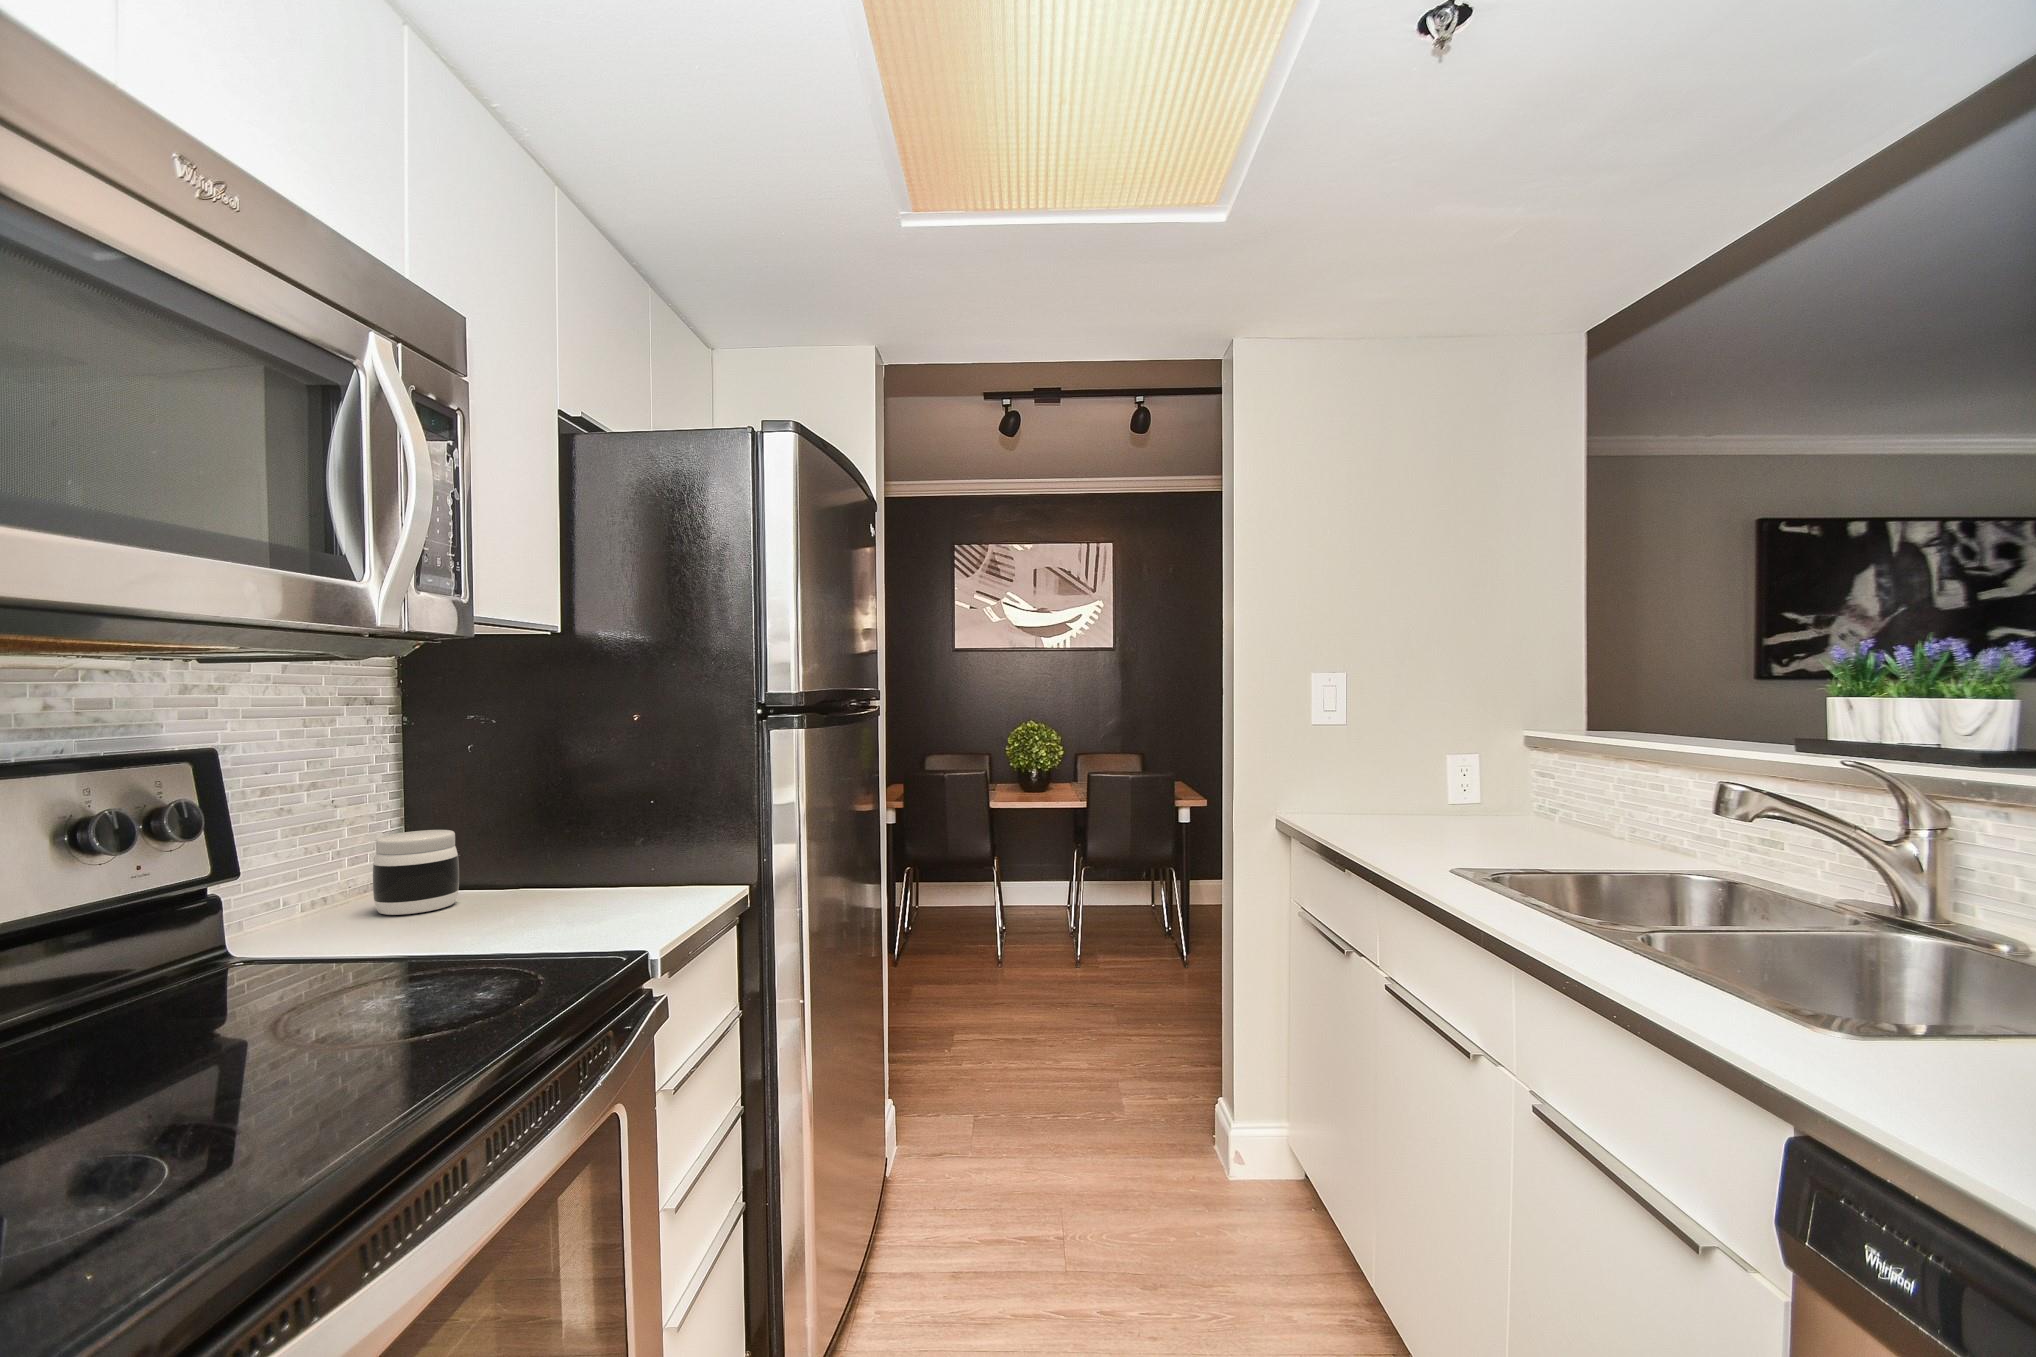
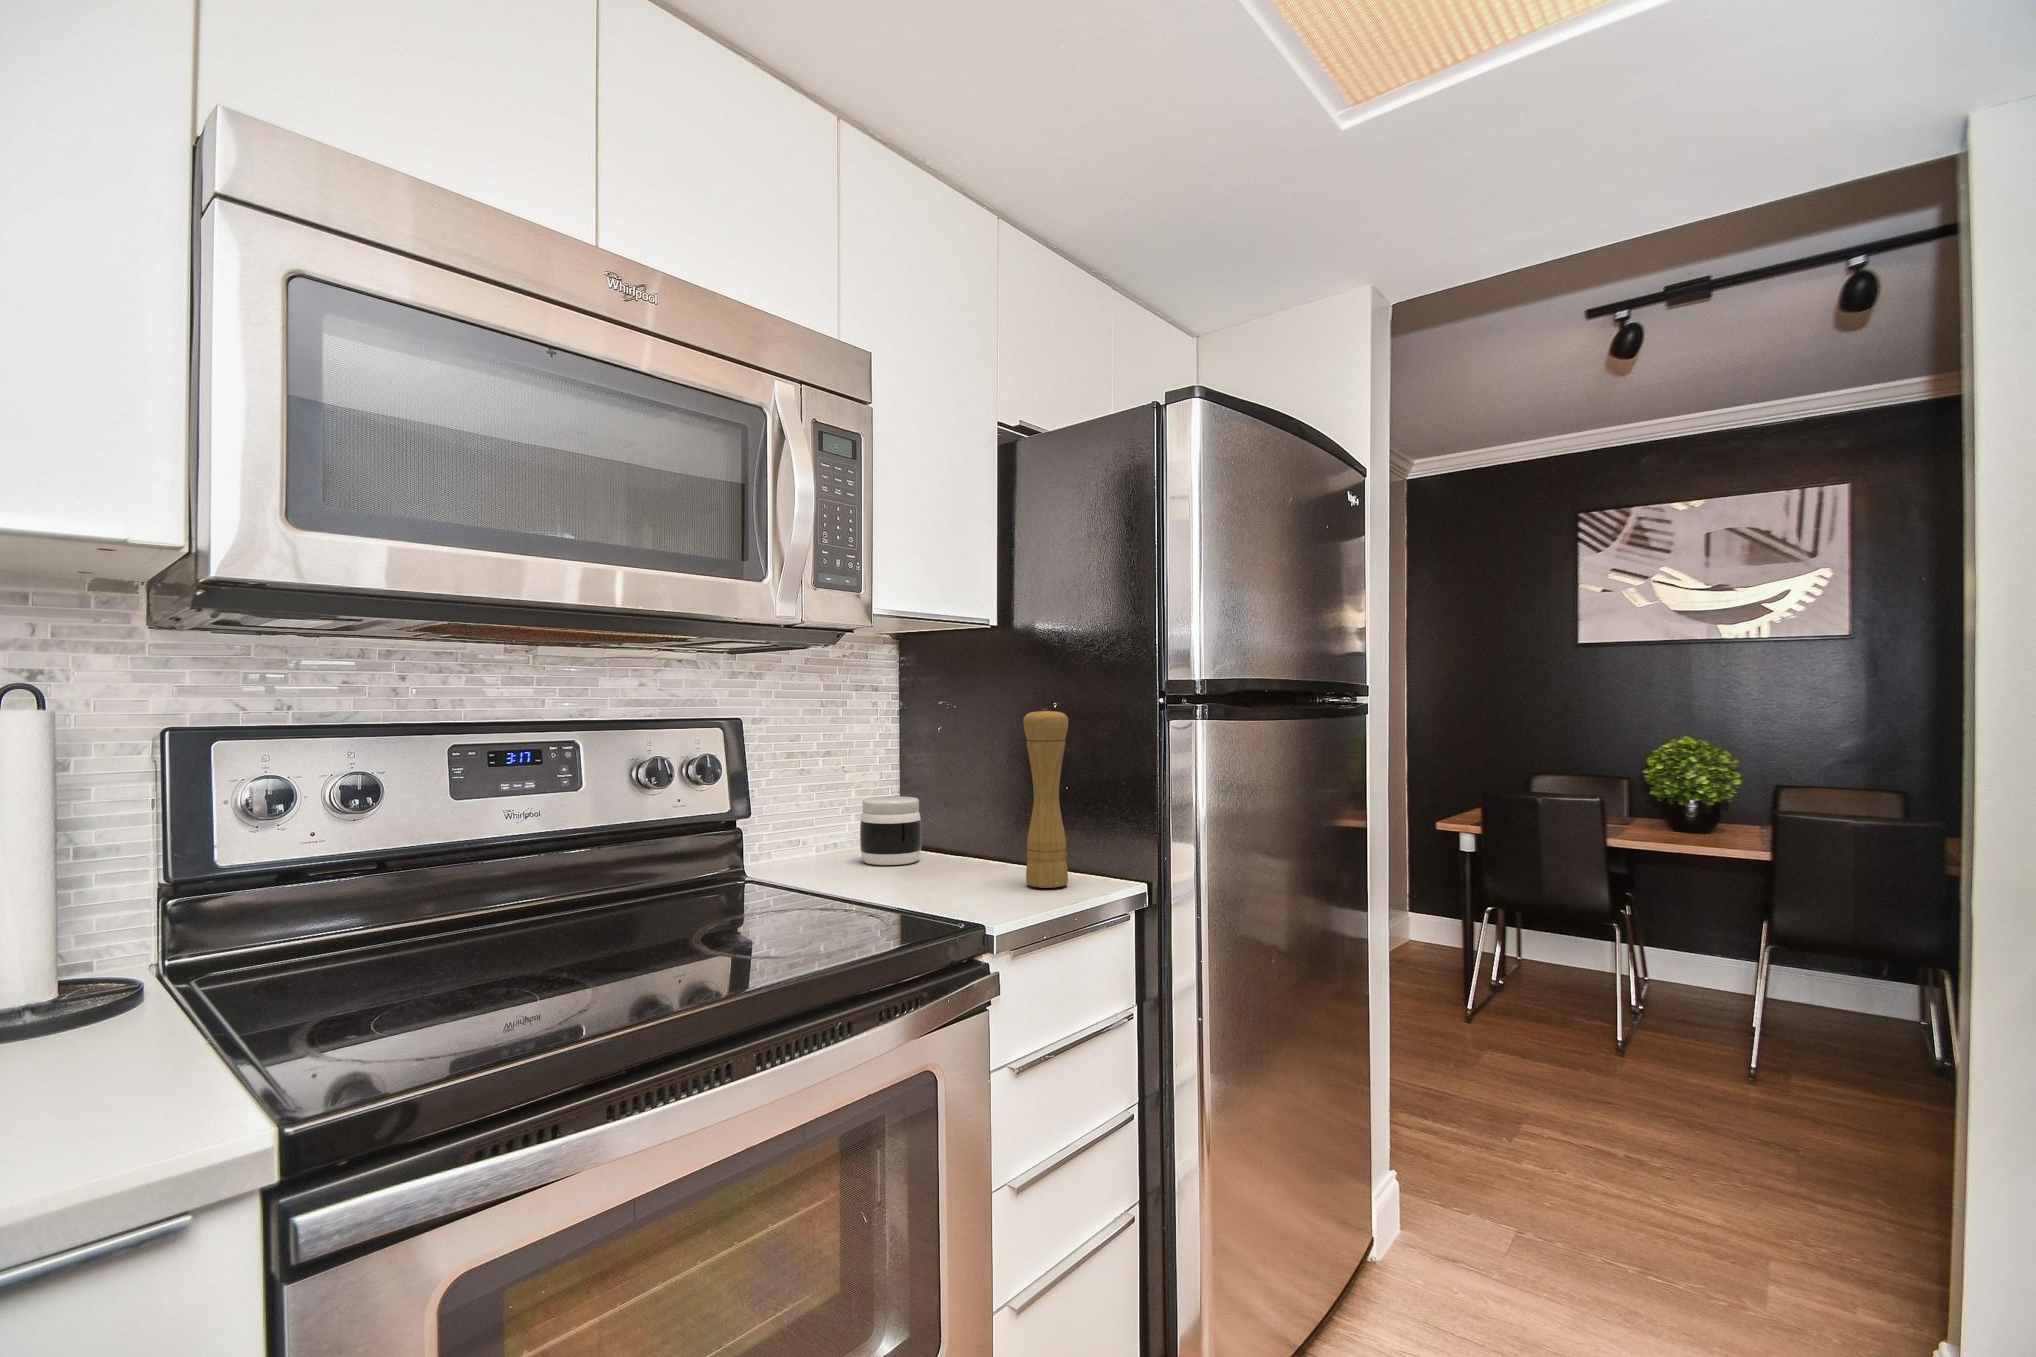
pepper mill: none [619,722,670,906] -> present [1023,708,1068,888]

